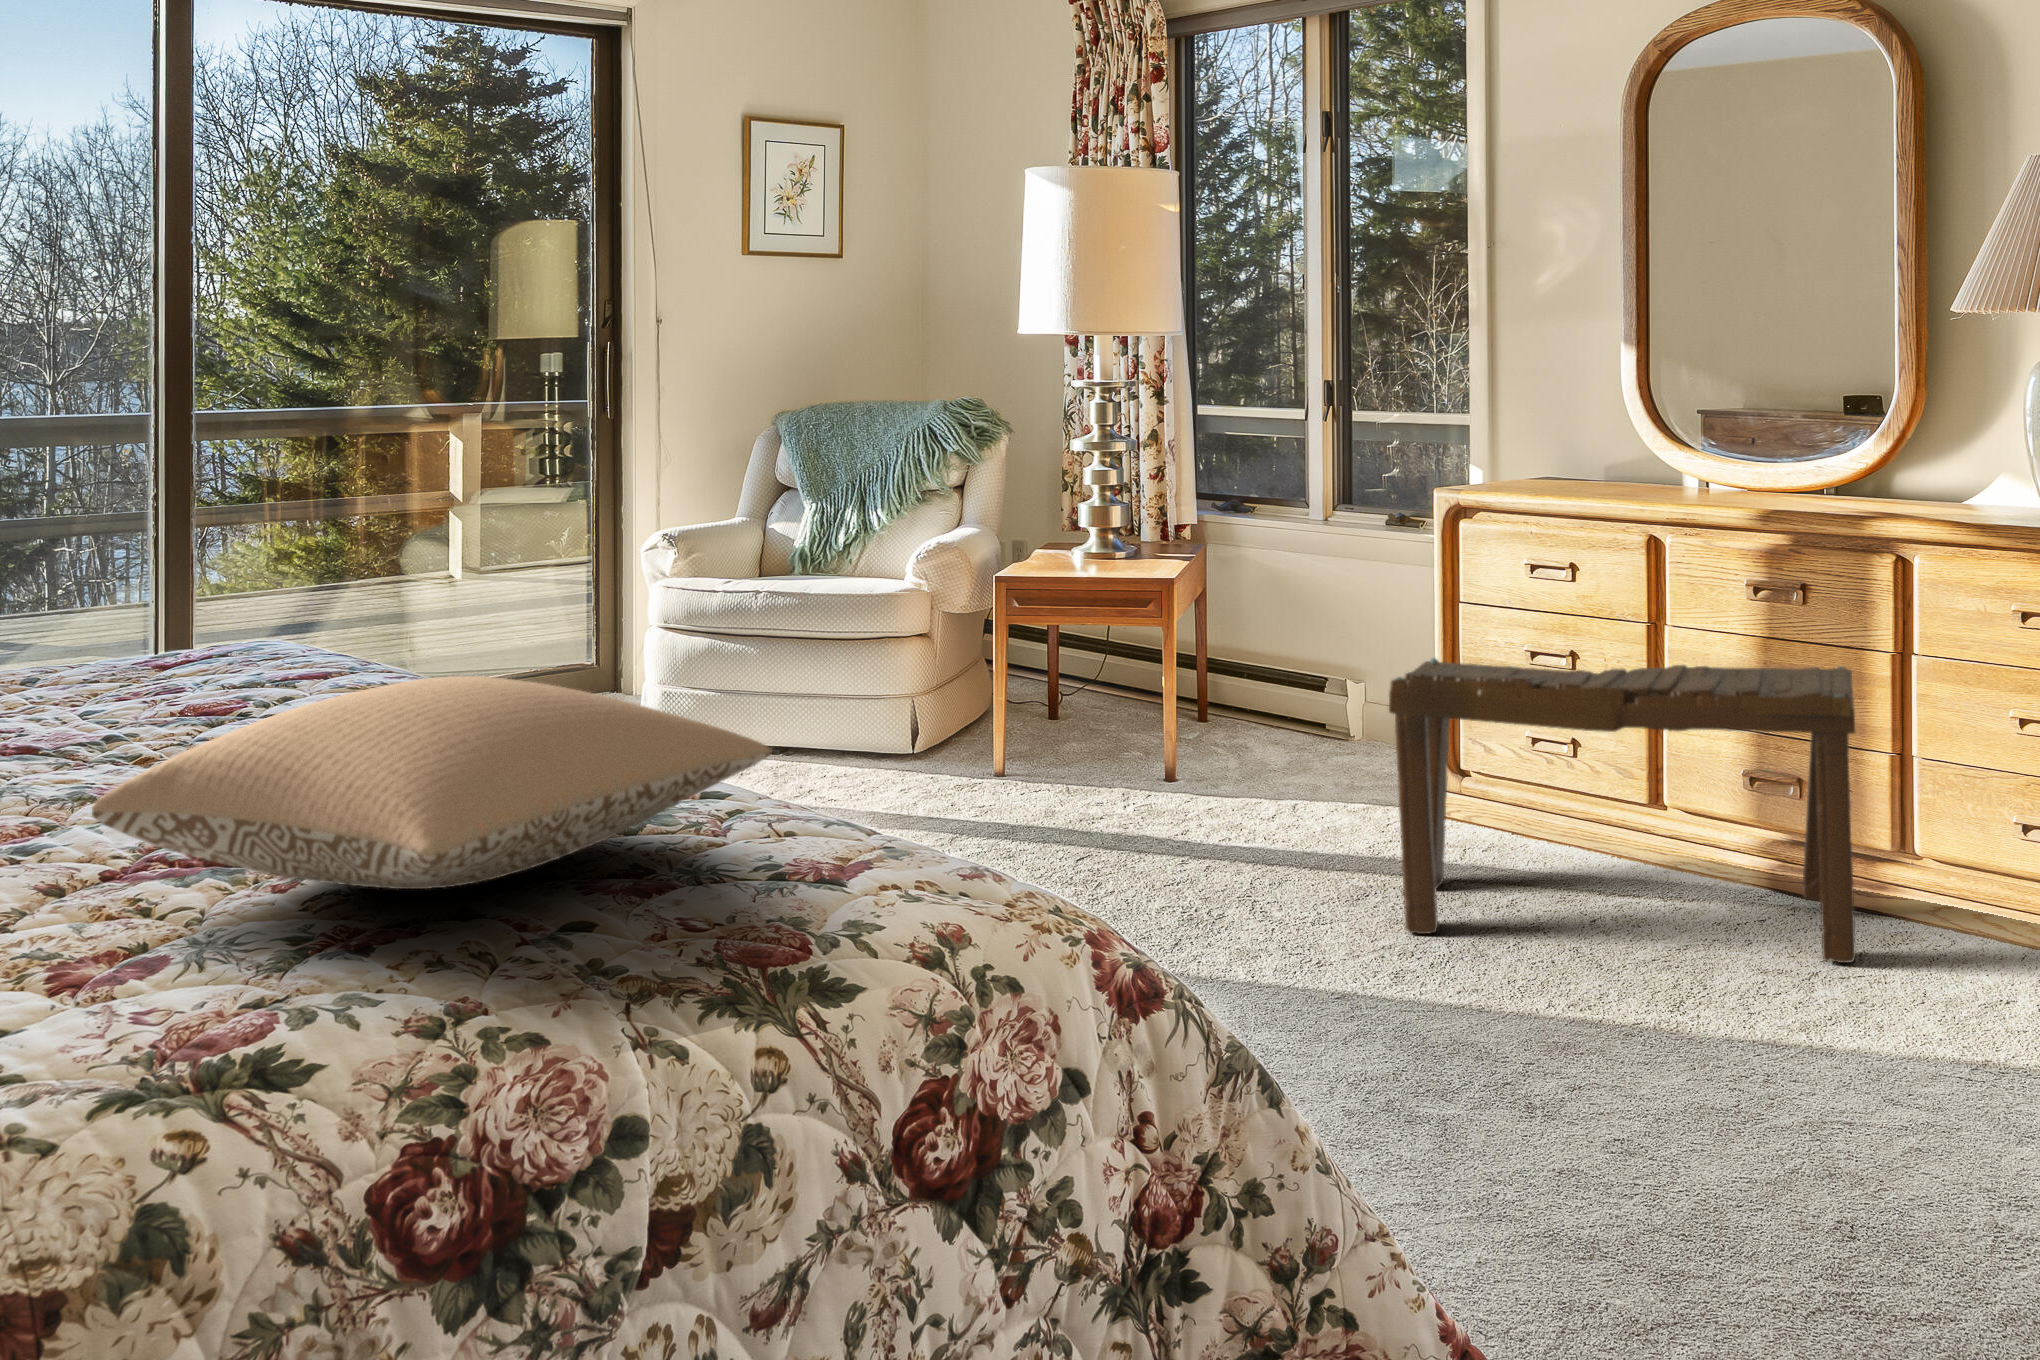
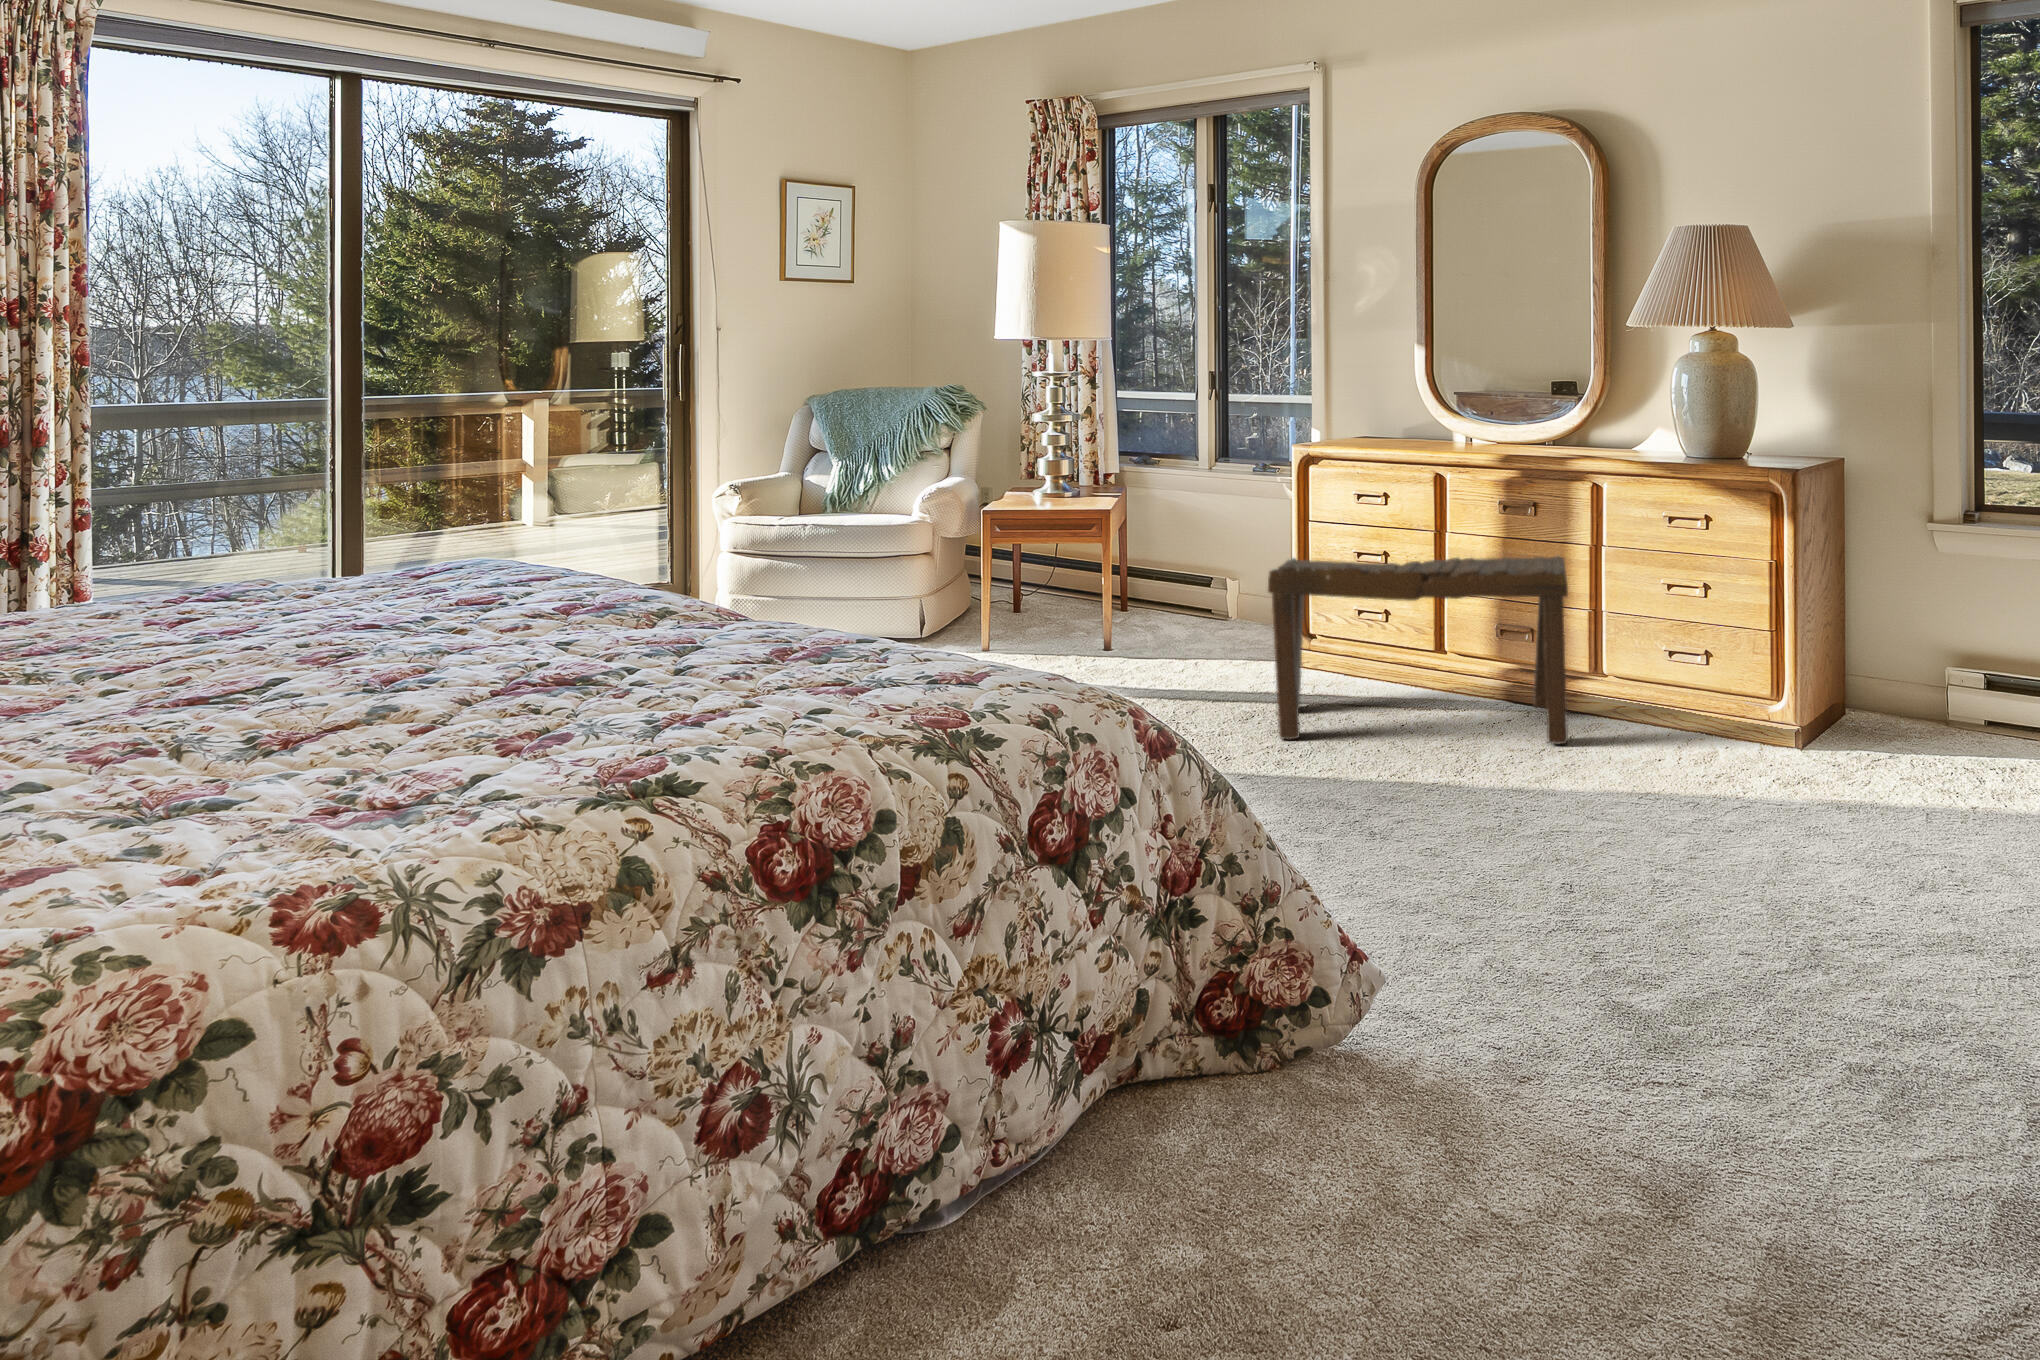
pillow: present [92,676,770,889] -> none [492,563,922,693]

